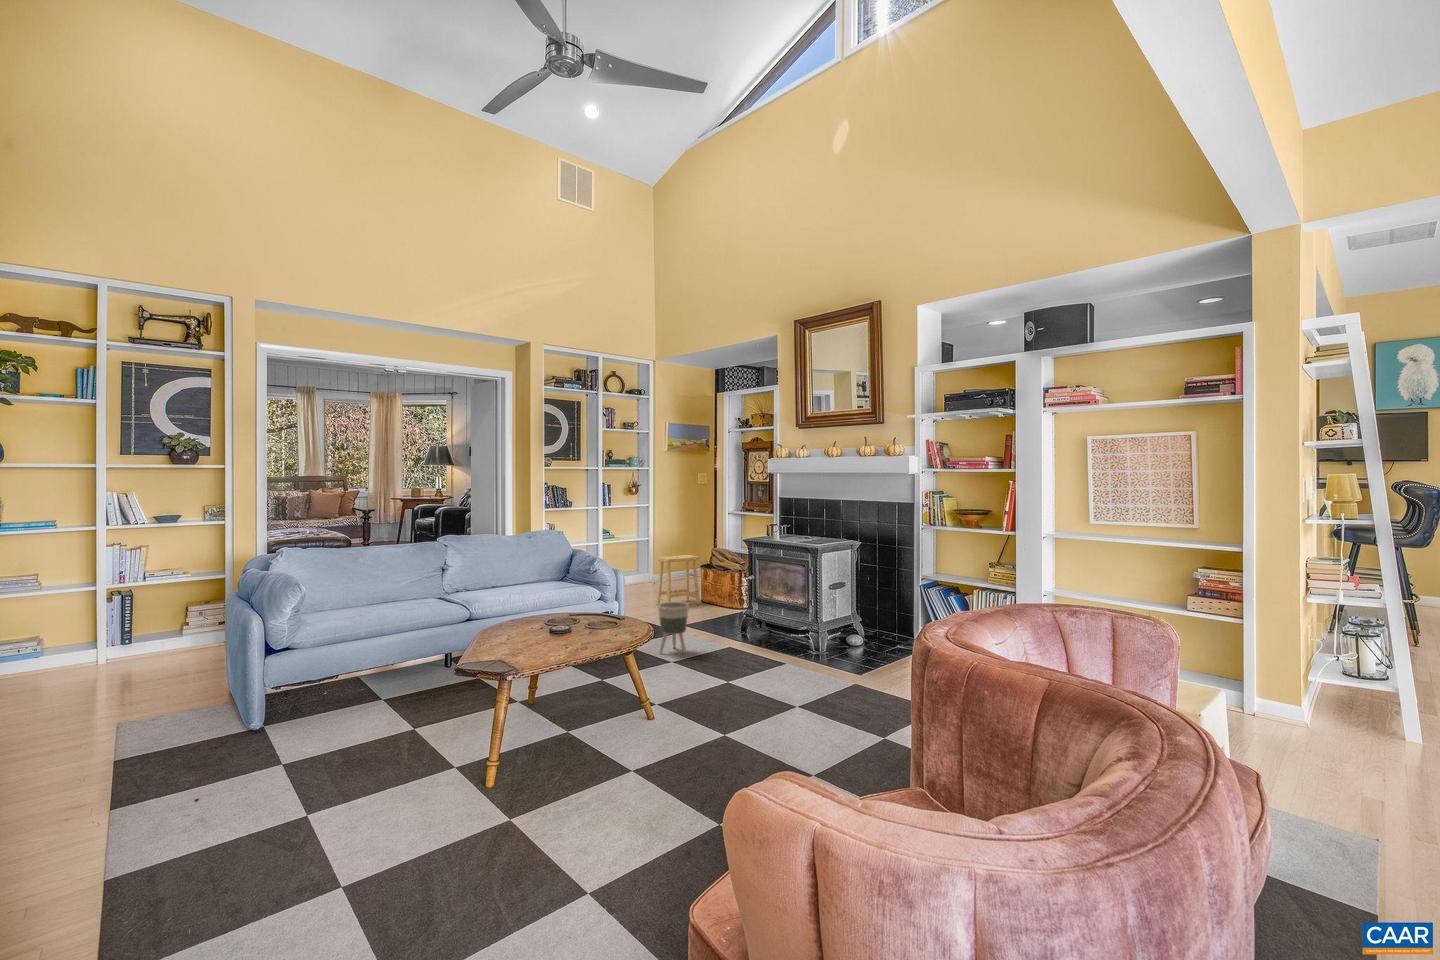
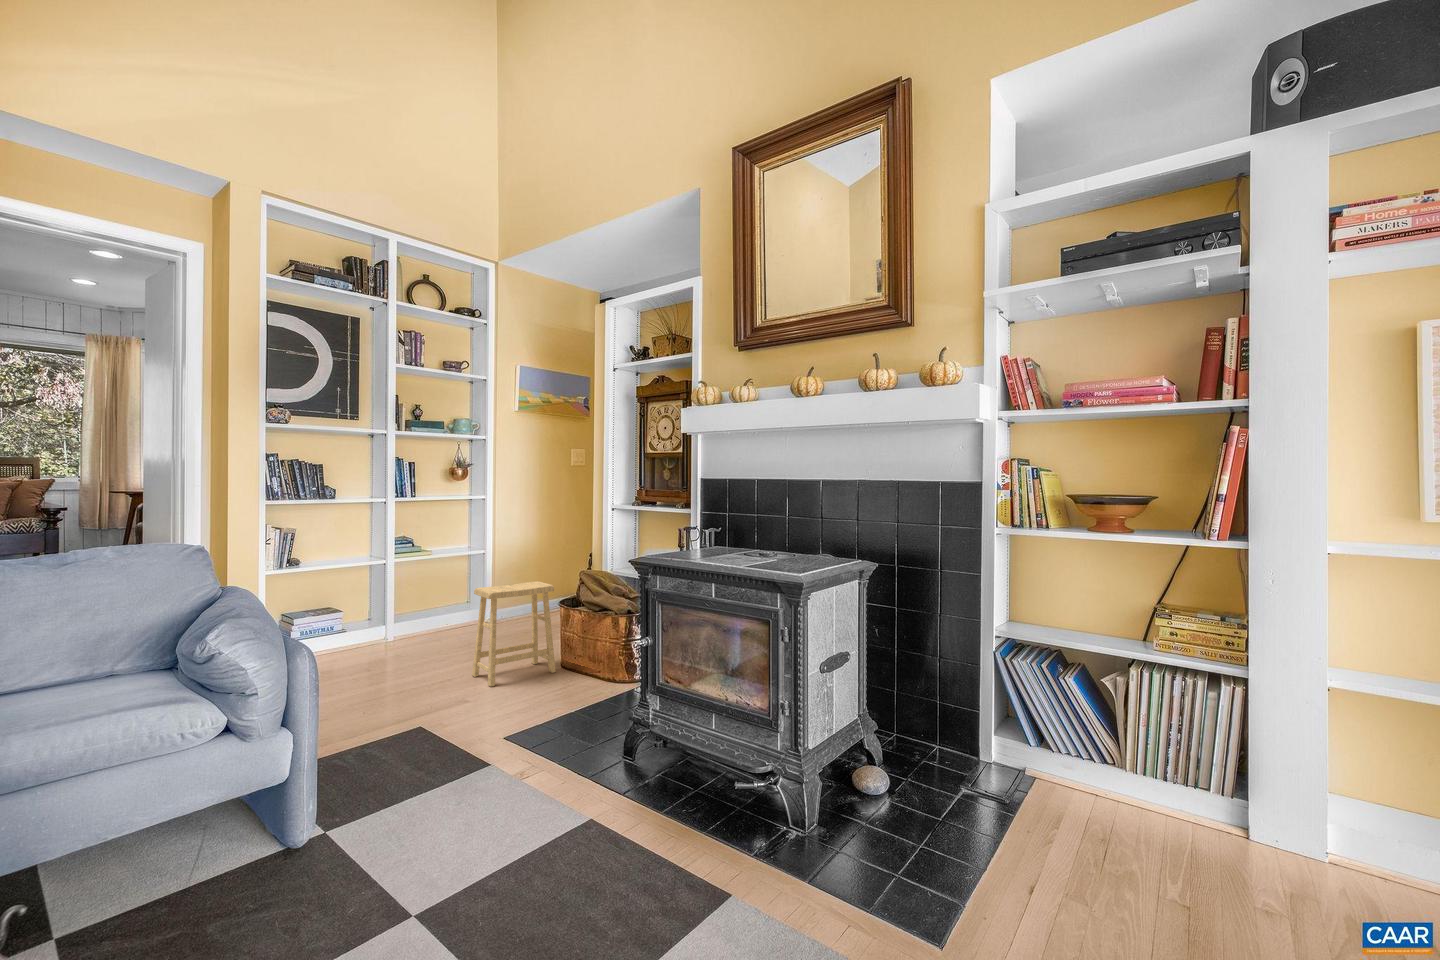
planter: present [658,602,689,654] -> none [383,726,473,882]

